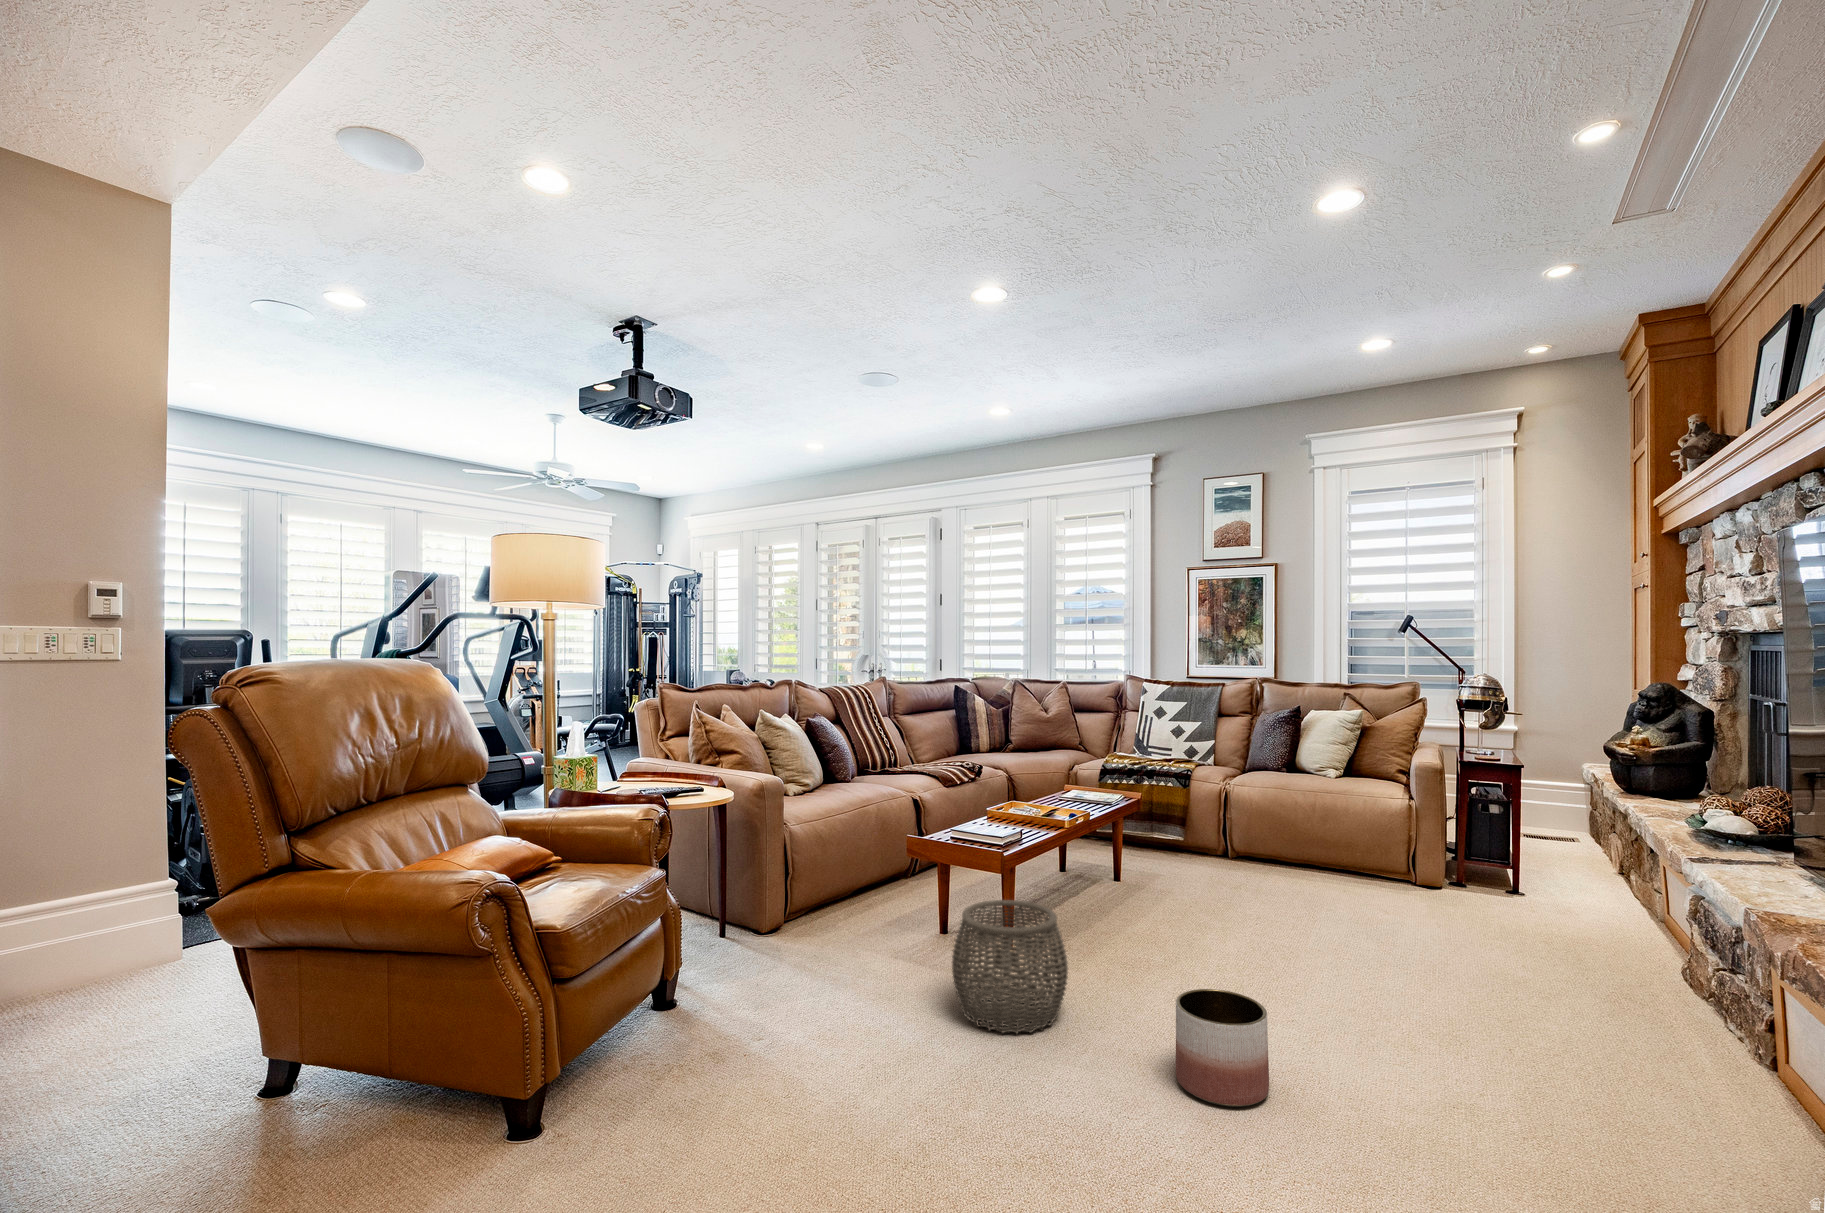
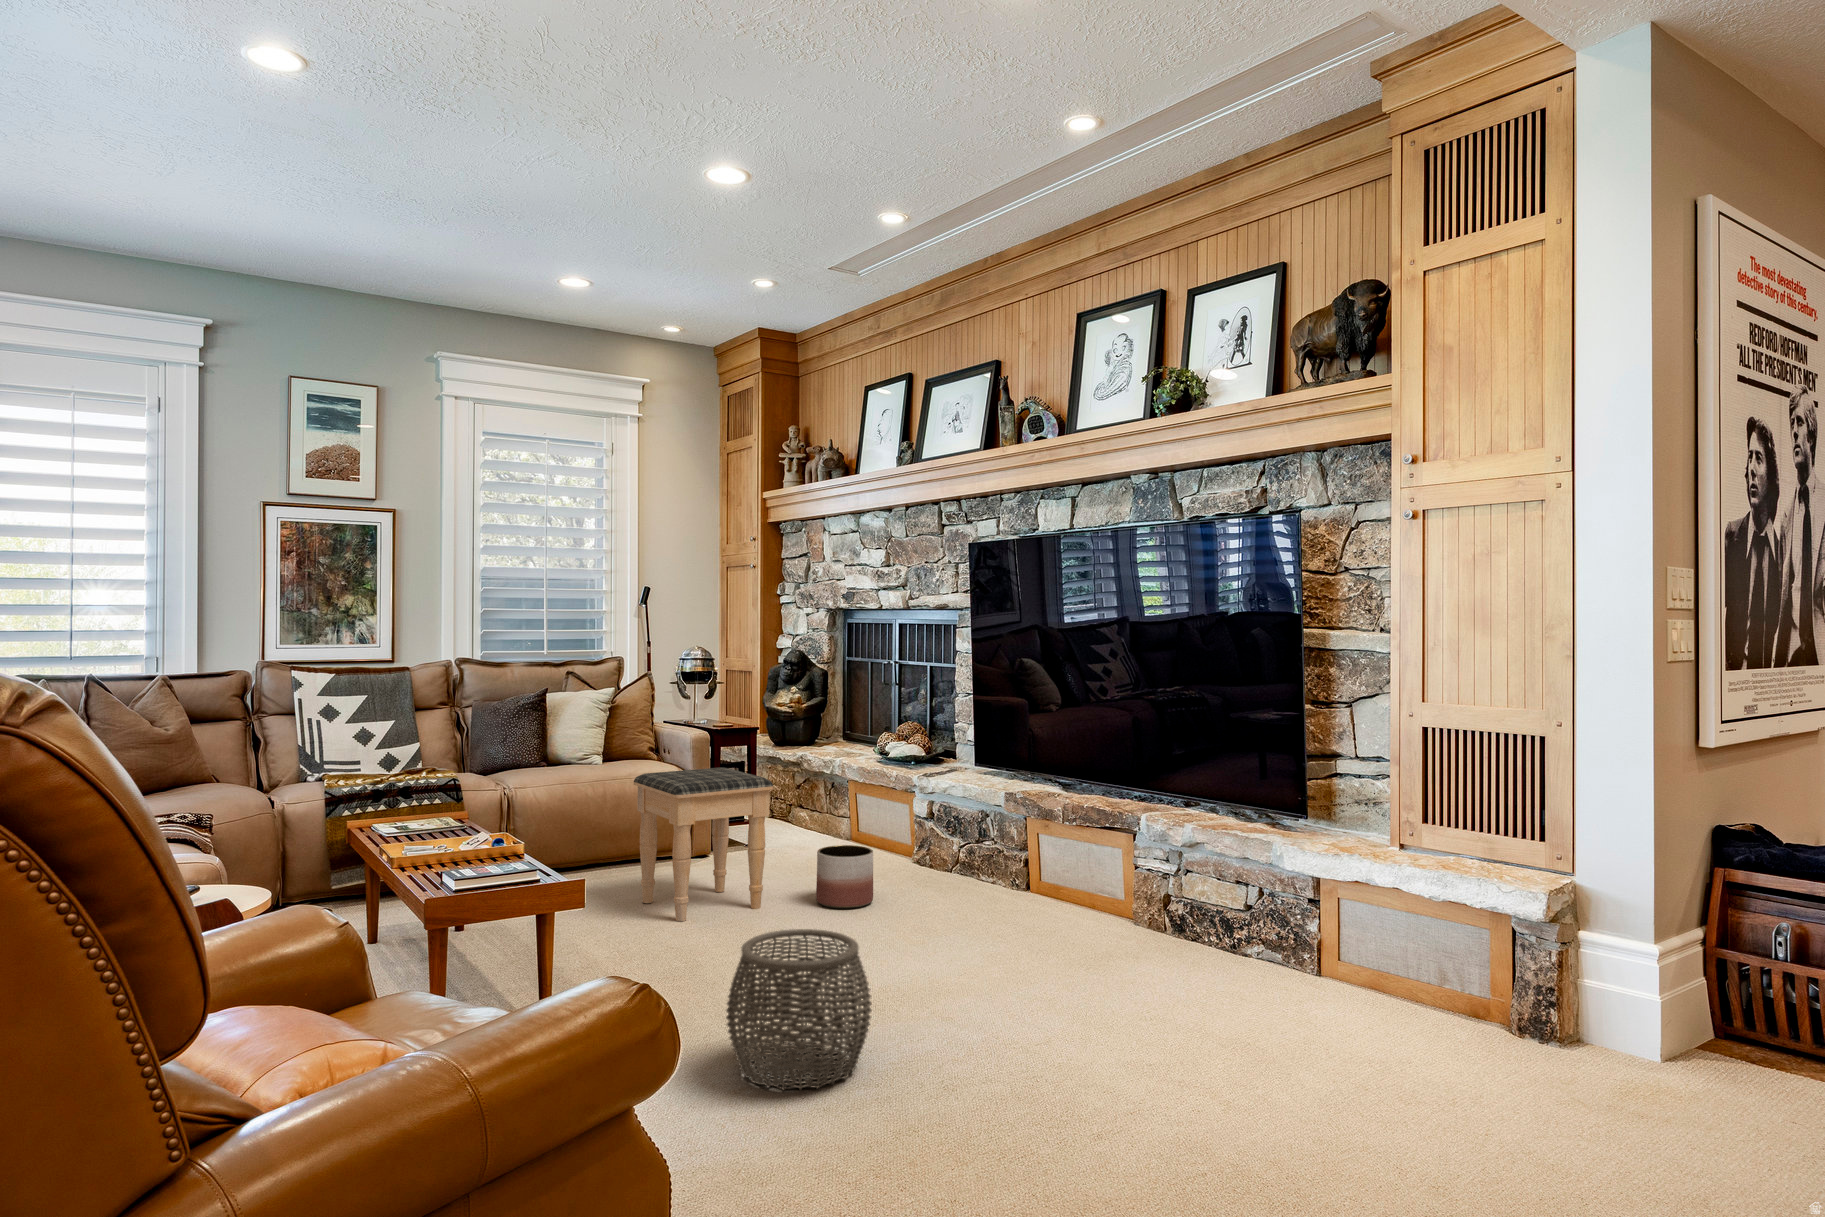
footstool: none [1239,785,1367,936] -> present [634,768,773,921]
planter: present [1176,989,1269,1107] -> present [816,845,873,909]

